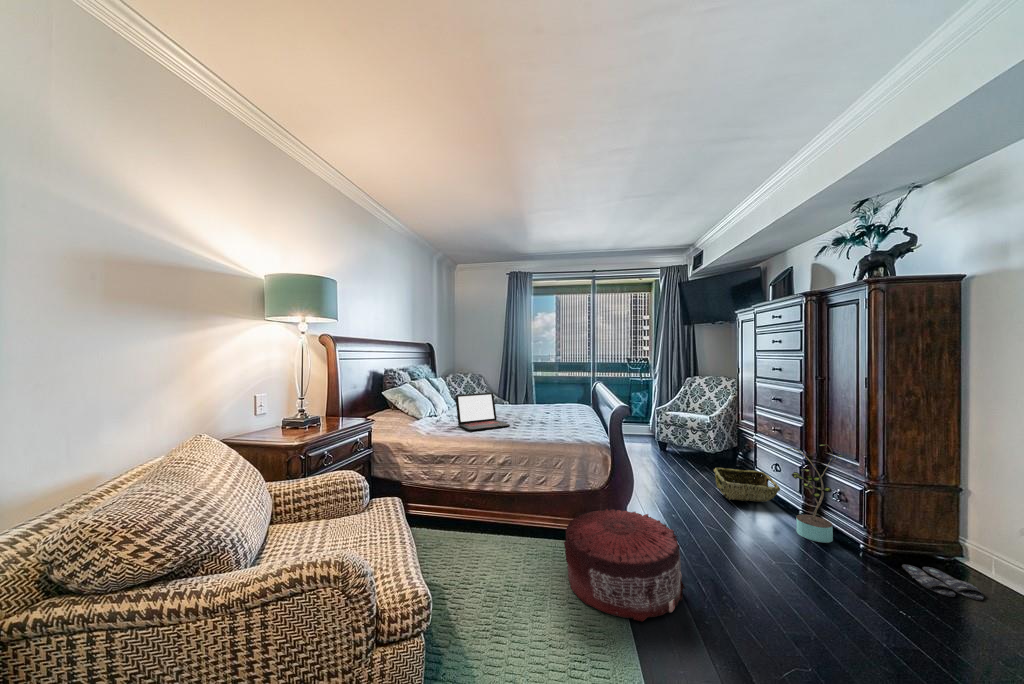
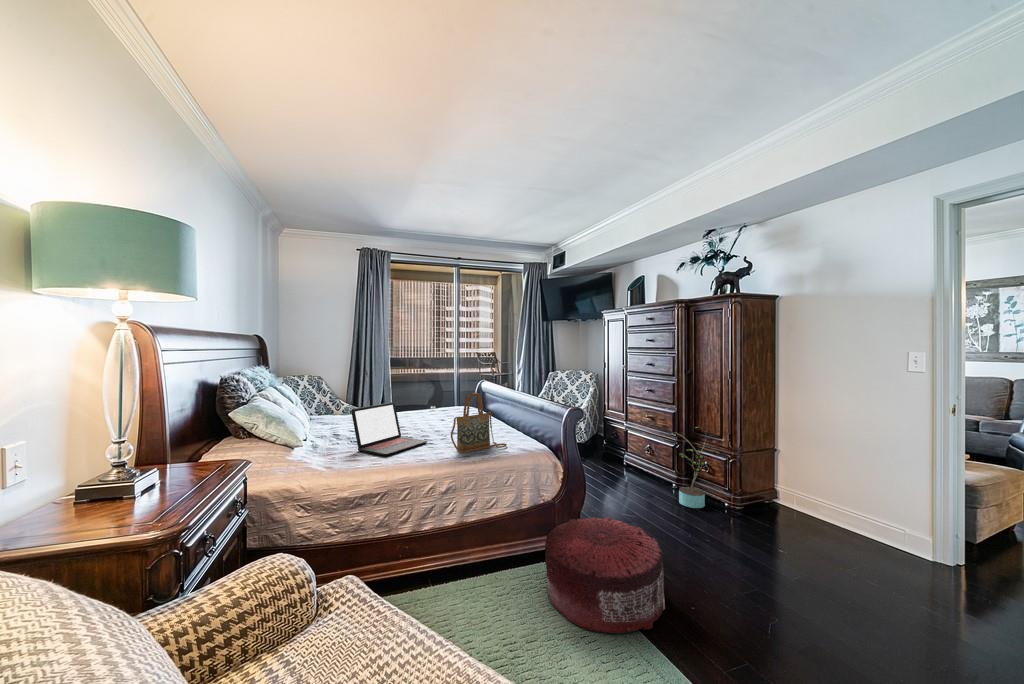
handbag: none [517,387,568,436] -> present [451,393,507,453]
woven basket: present [714,468,780,502] -> none [602,455,654,485]
slippers: present [902,565,984,600] -> none [752,511,802,530]

